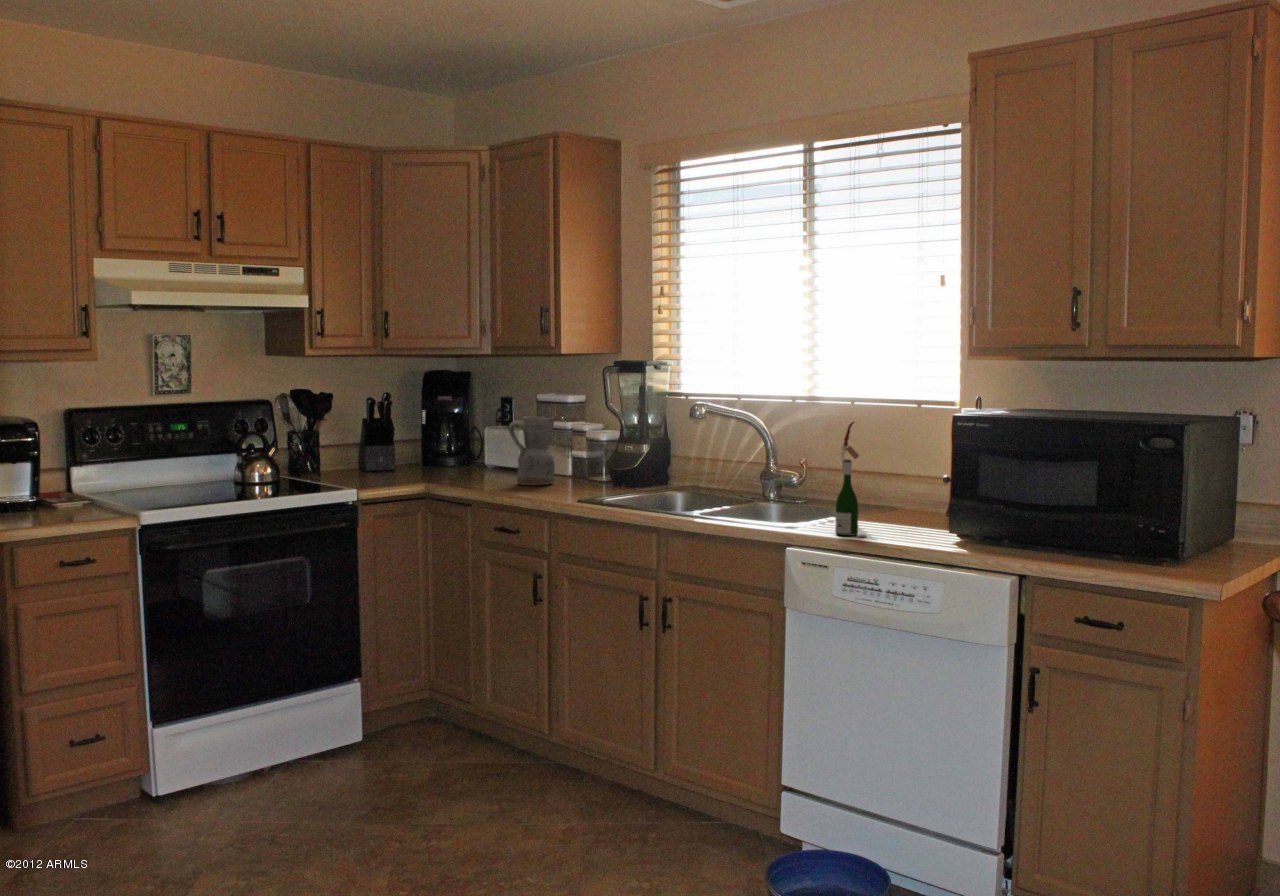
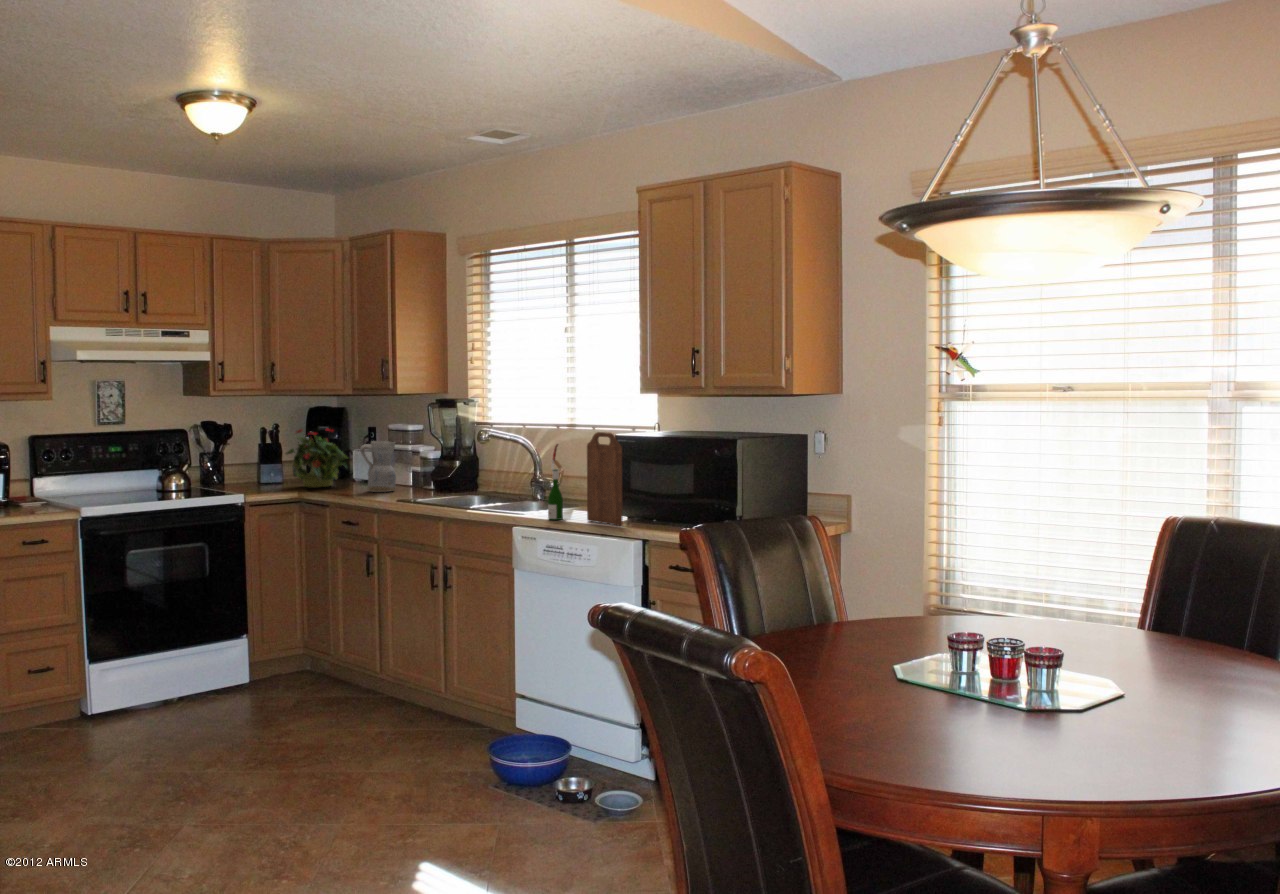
potted plant: none [402,398,486,478] -> present [286,429,348,488]
cutting board: none [900,404,973,548] -> present [587,432,623,526]

